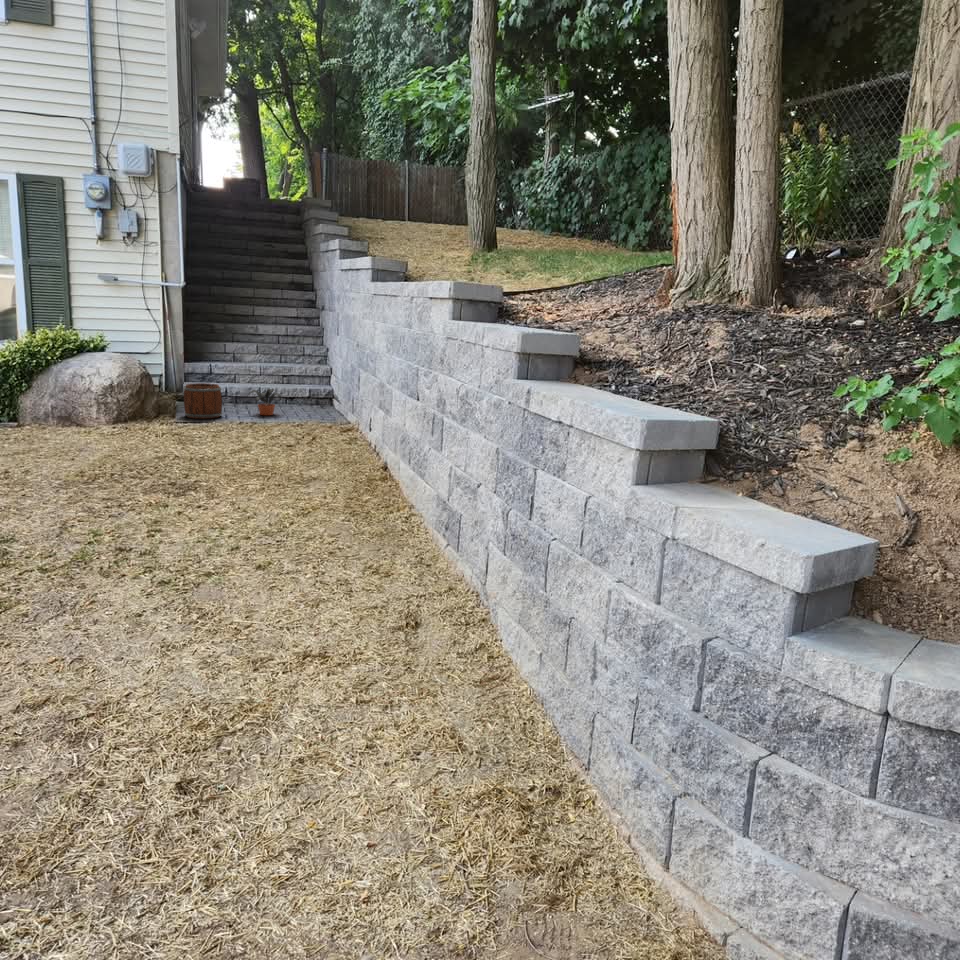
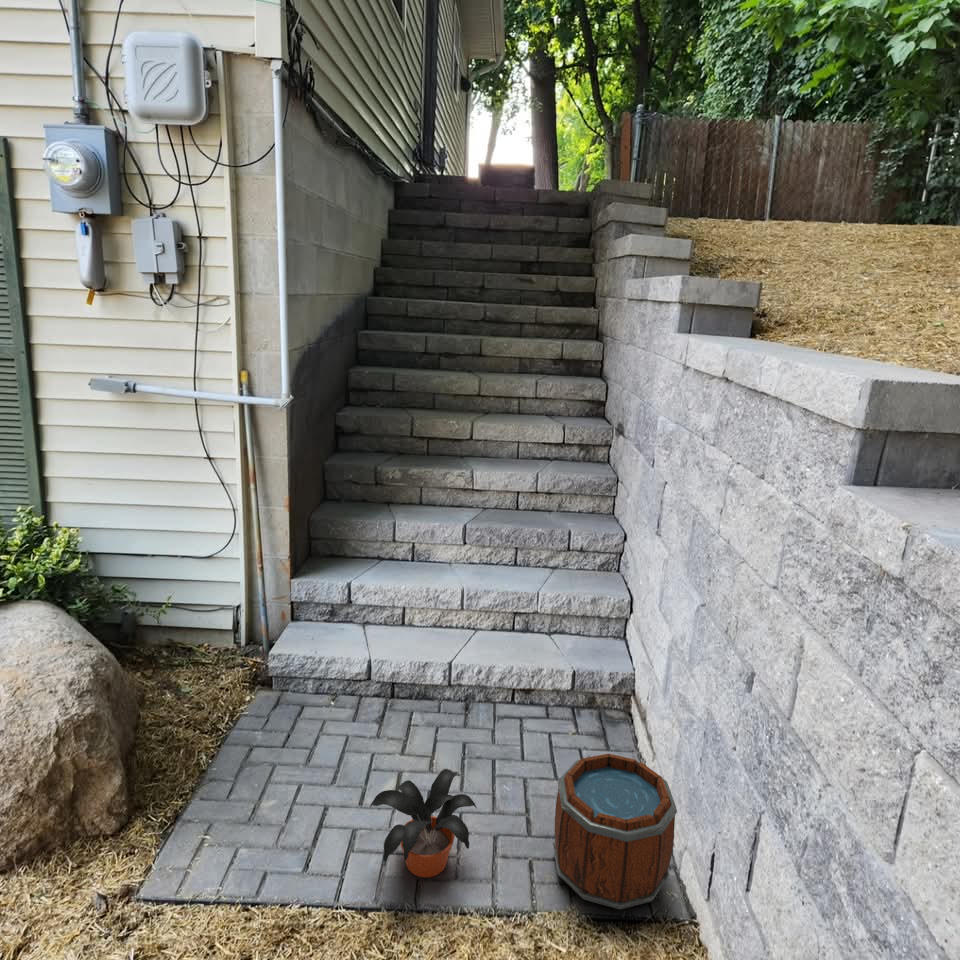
bucket: present [184,383,222,419] -> present [553,754,677,909]

